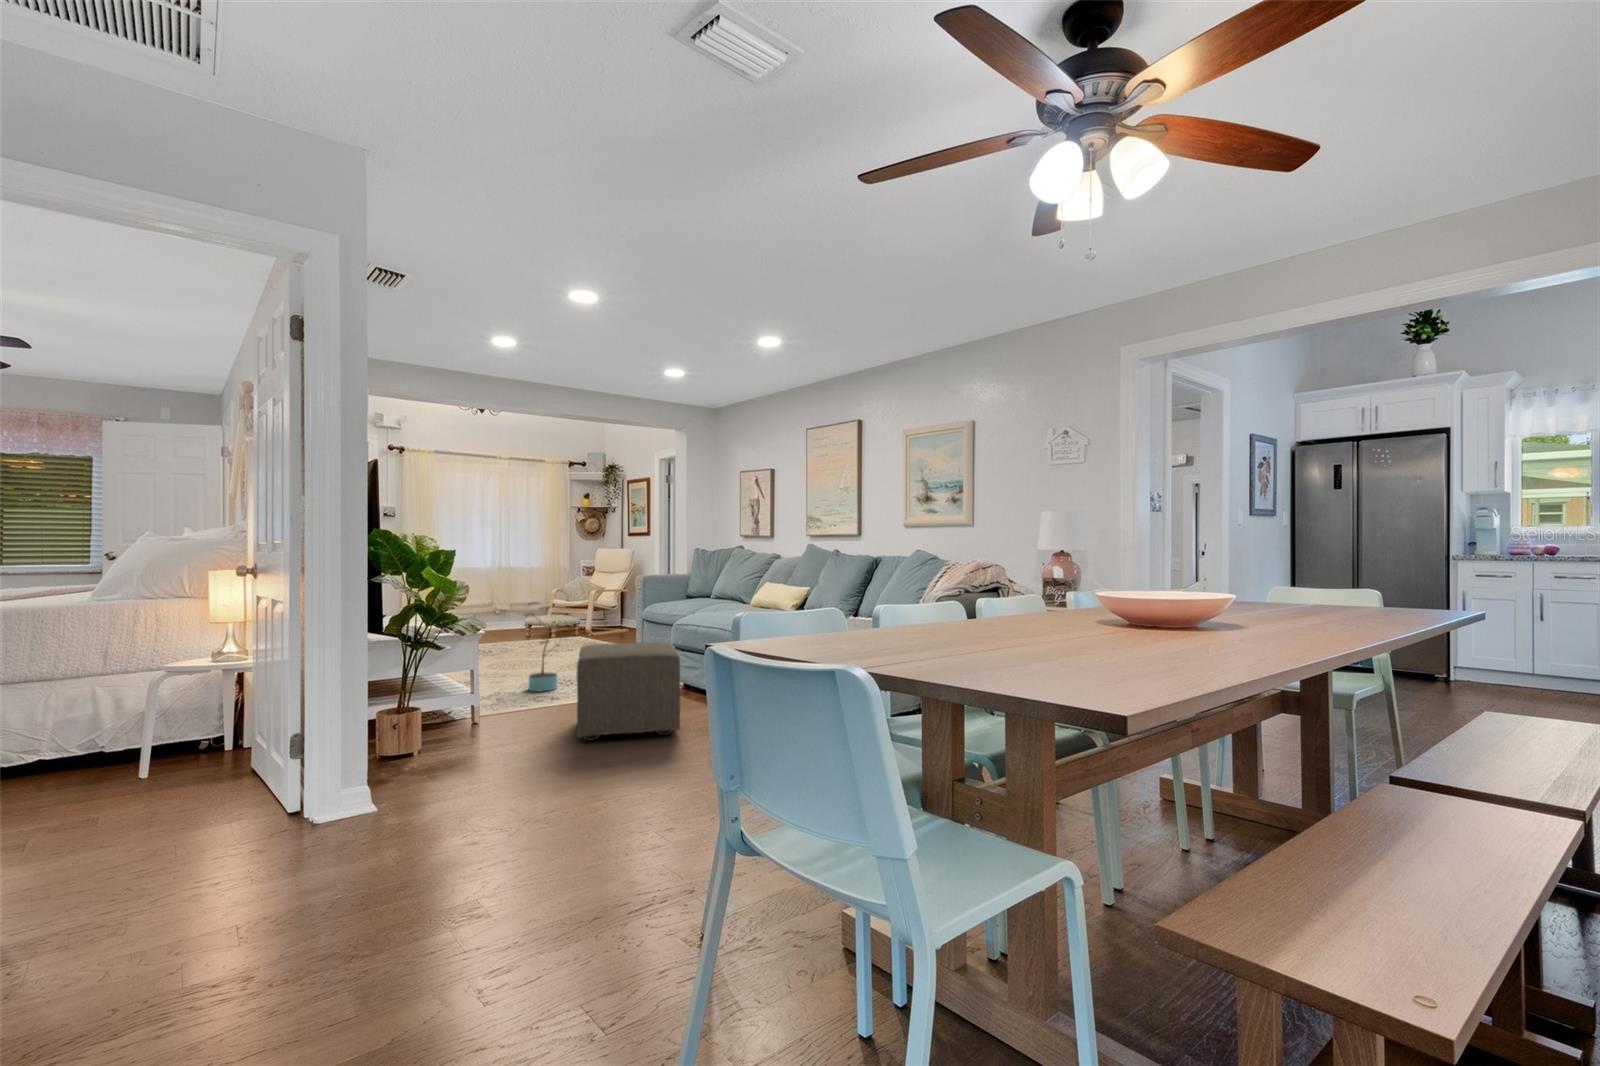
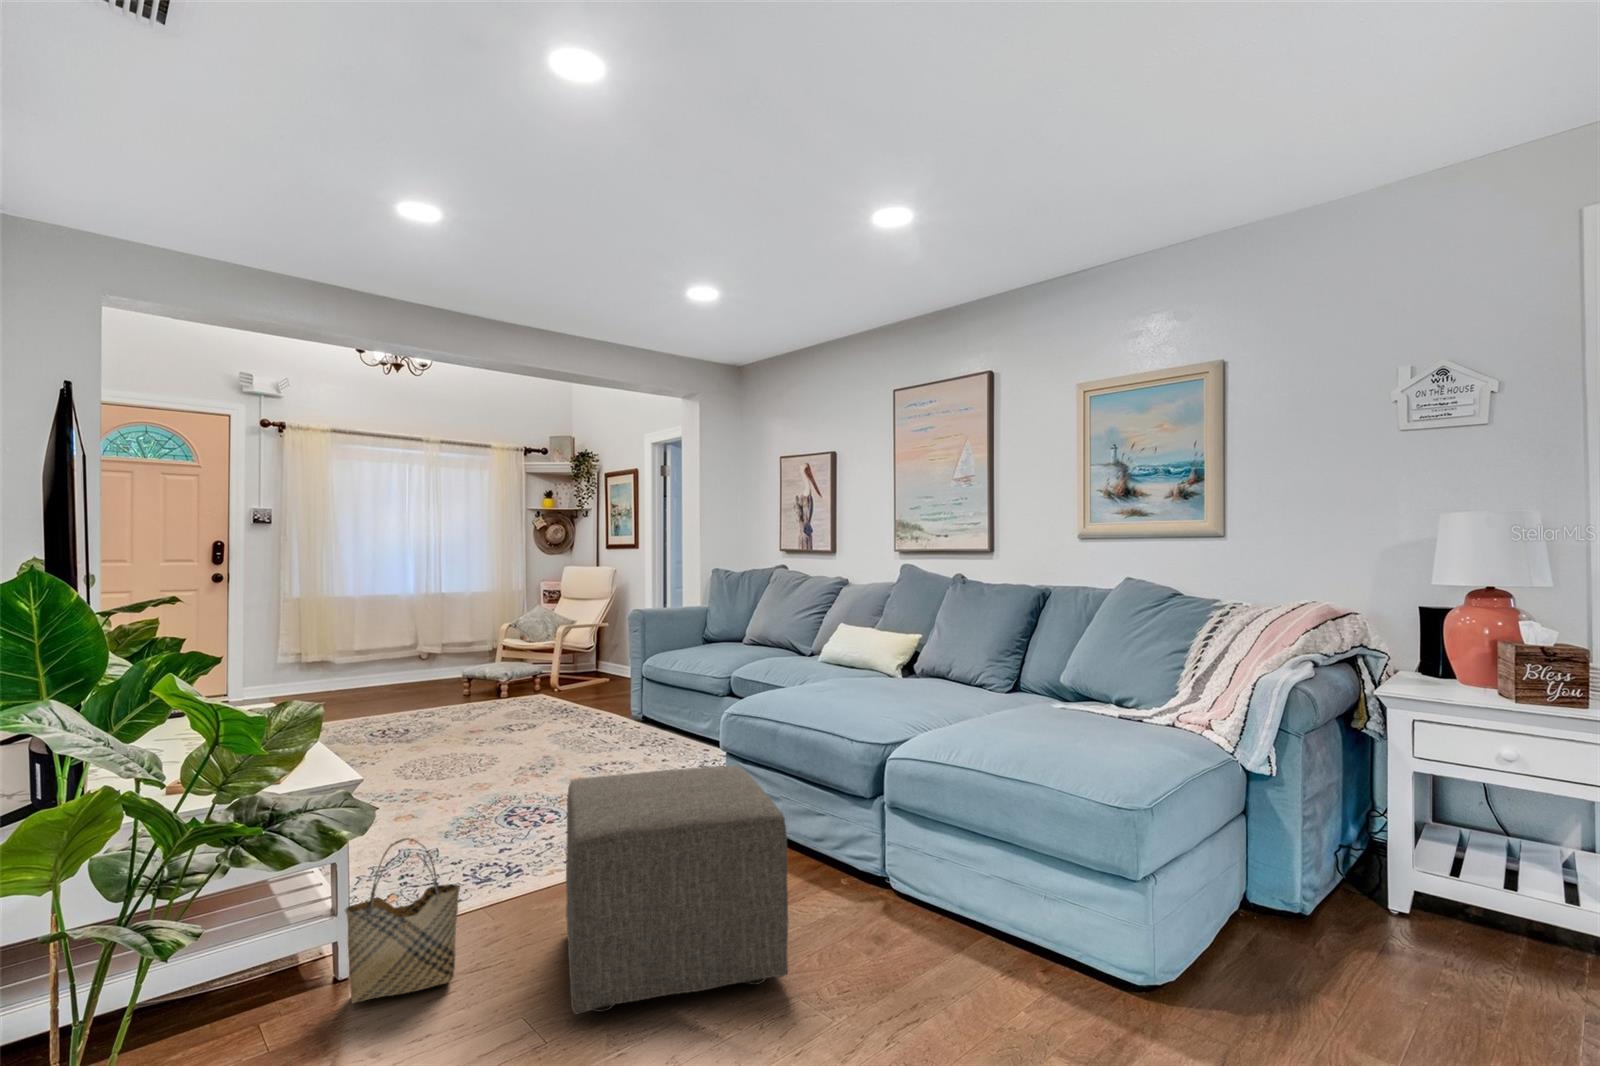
potted plant: present [525,602,574,691] -> none [456,670,548,831]
woven basket: none [474,667,527,737] -> present [345,838,460,1003]

